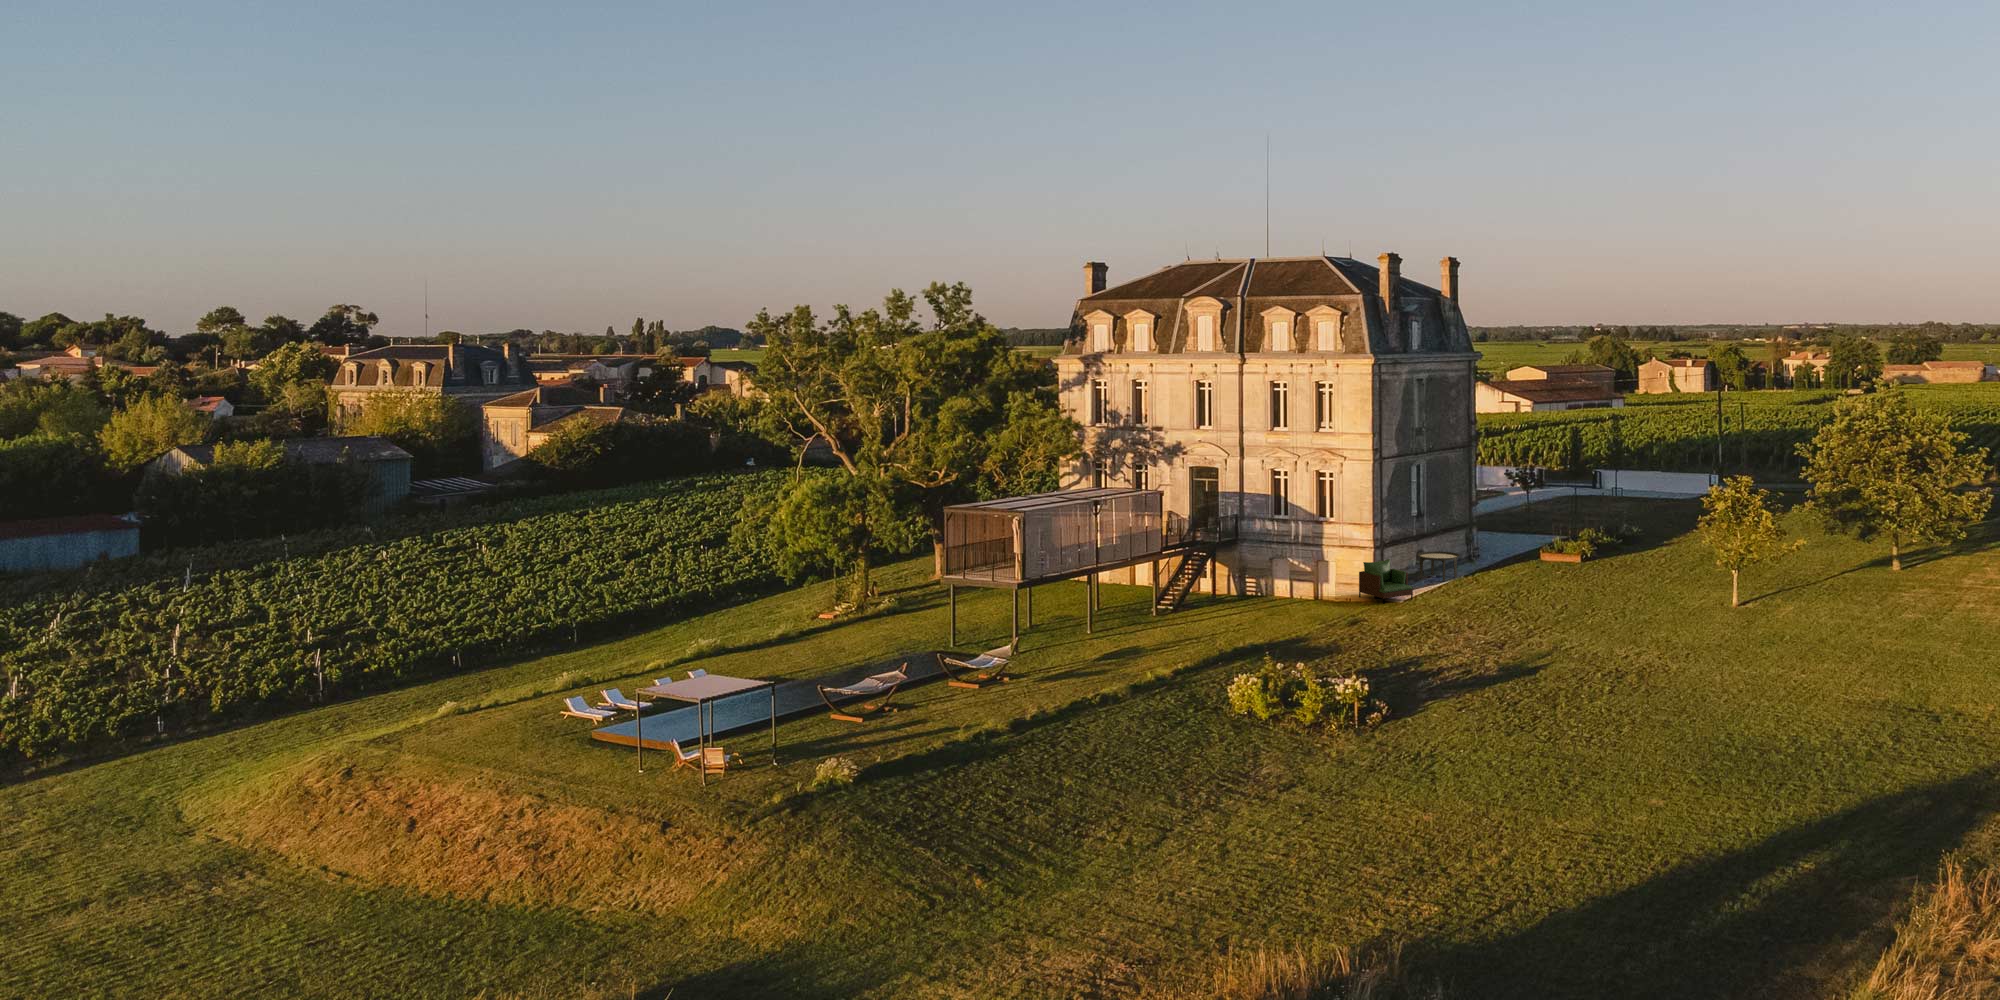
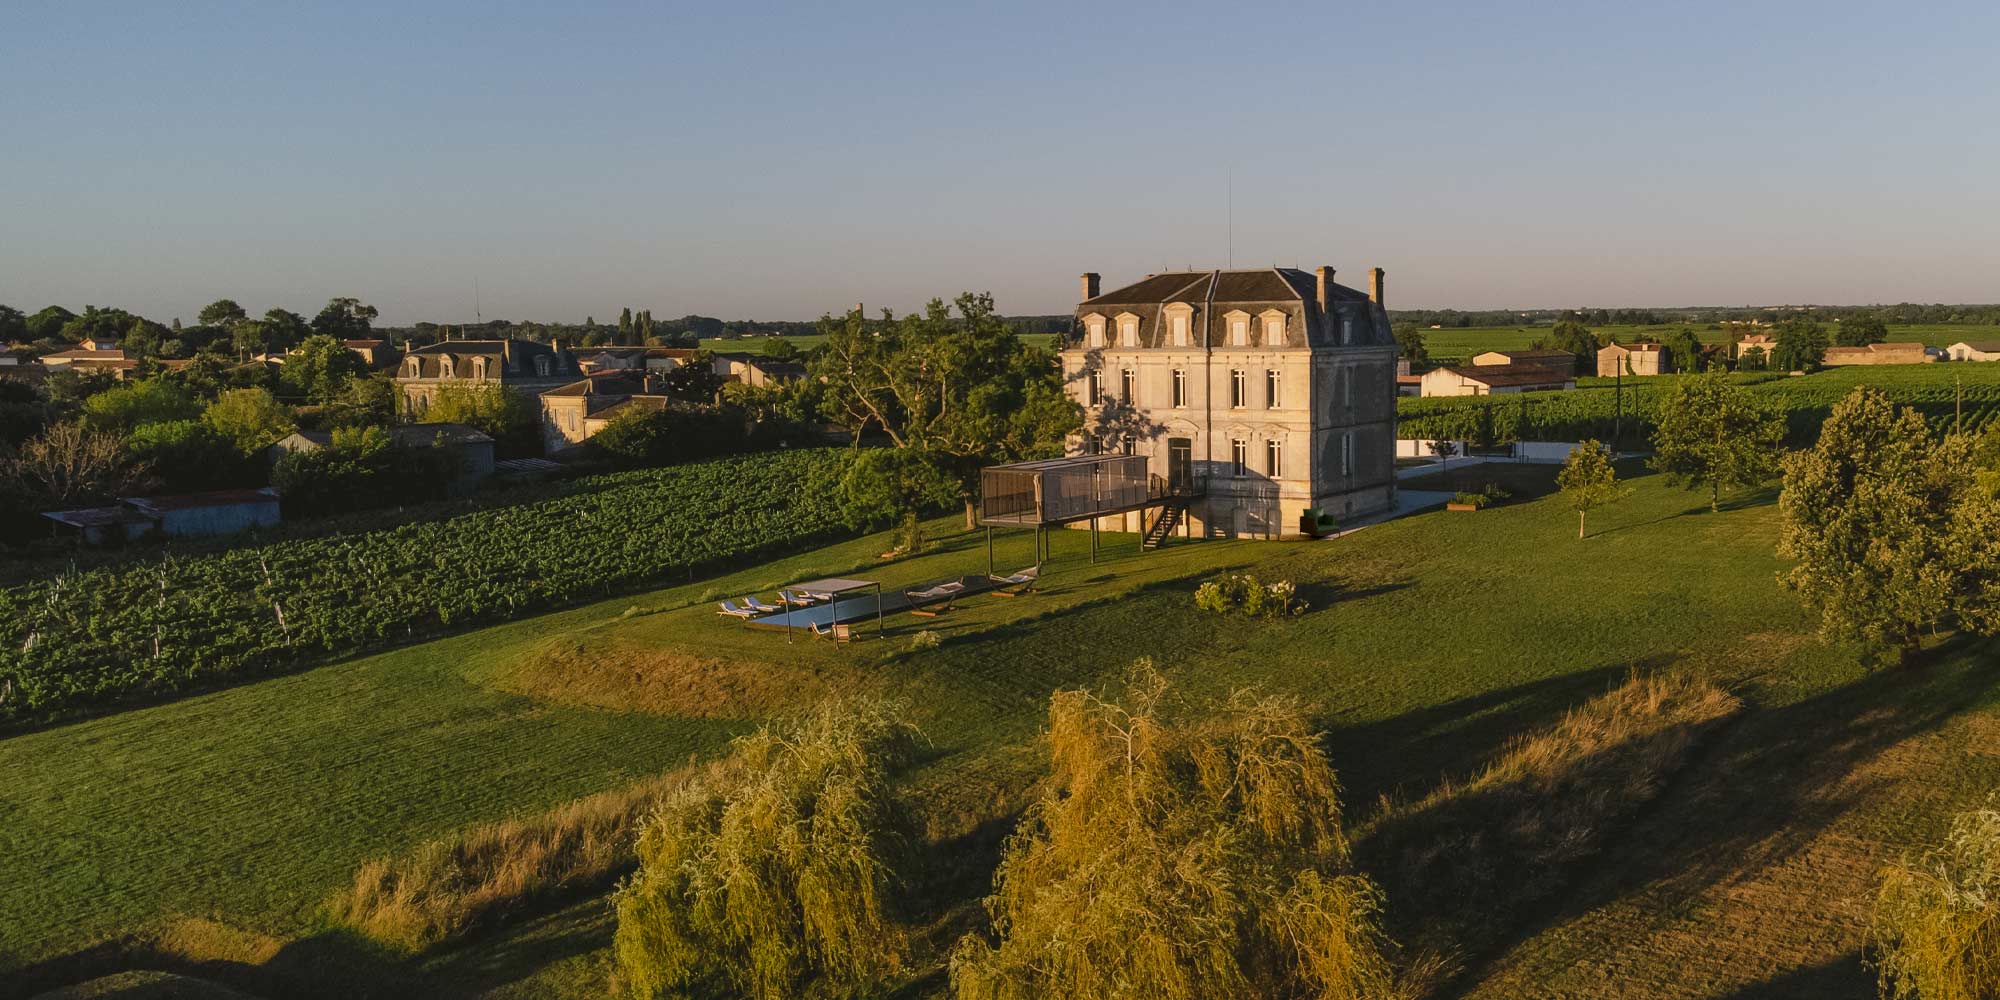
round table: present [1417,551,1459,581] -> none [1347,502,1379,524]

